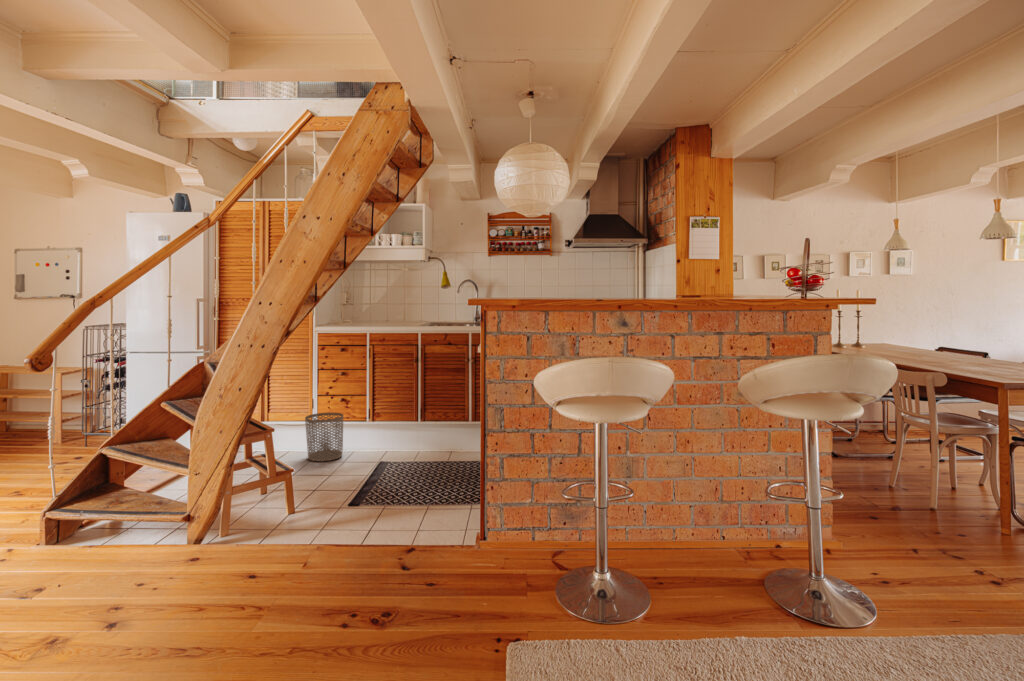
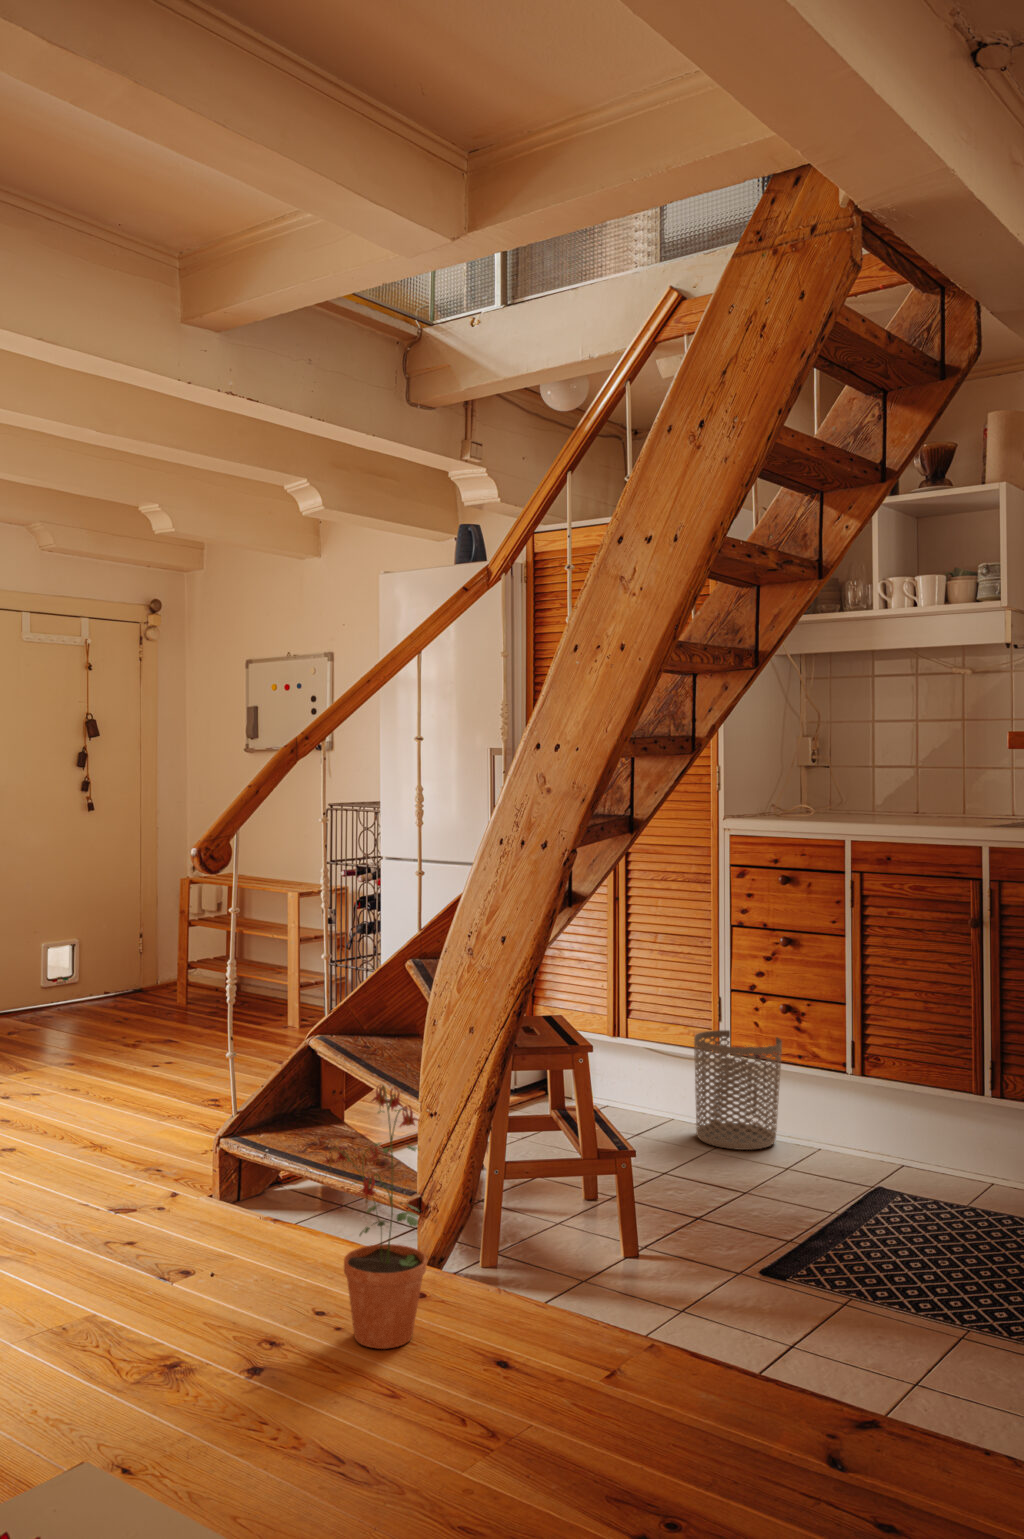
potted plant: none [139,464,211,595] -> present [325,1085,426,1349]

